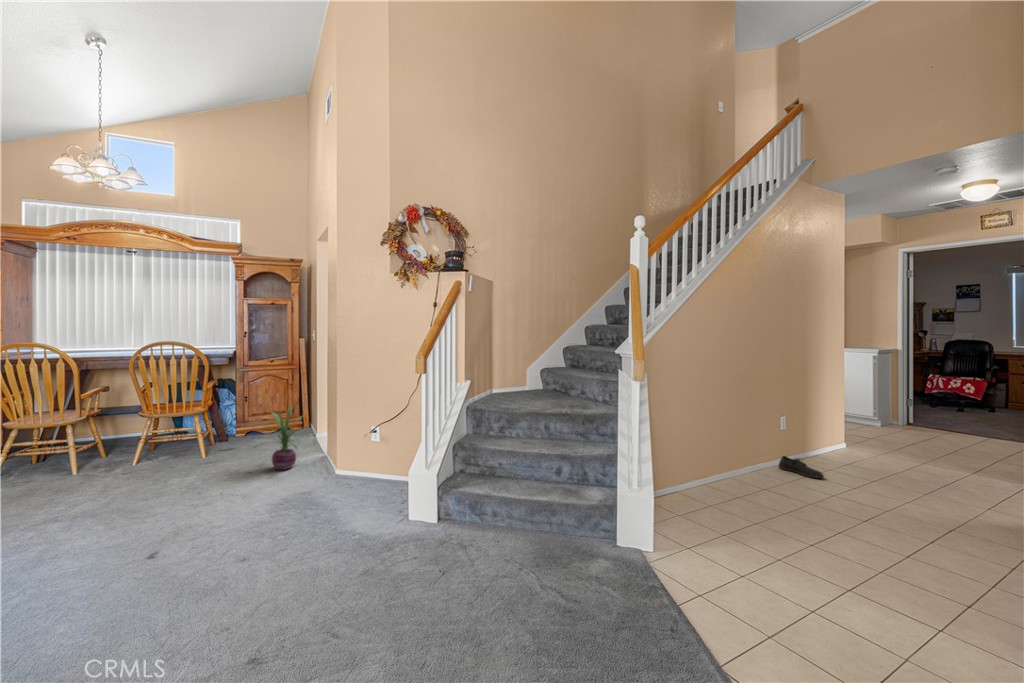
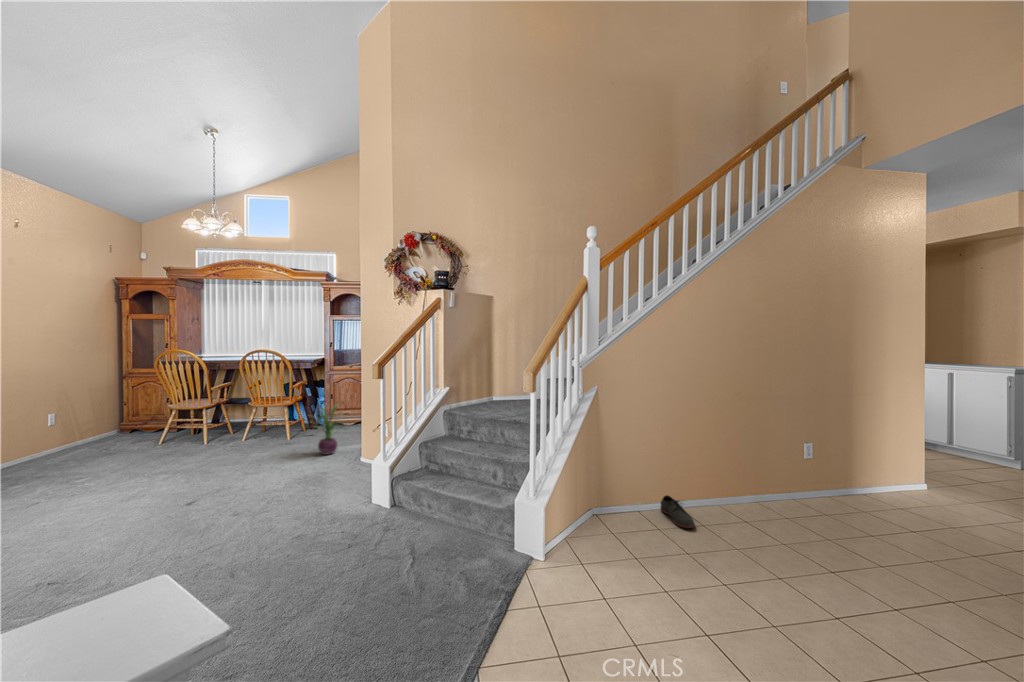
shoe: present [779,456,824,478] -> present [660,495,695,528]

